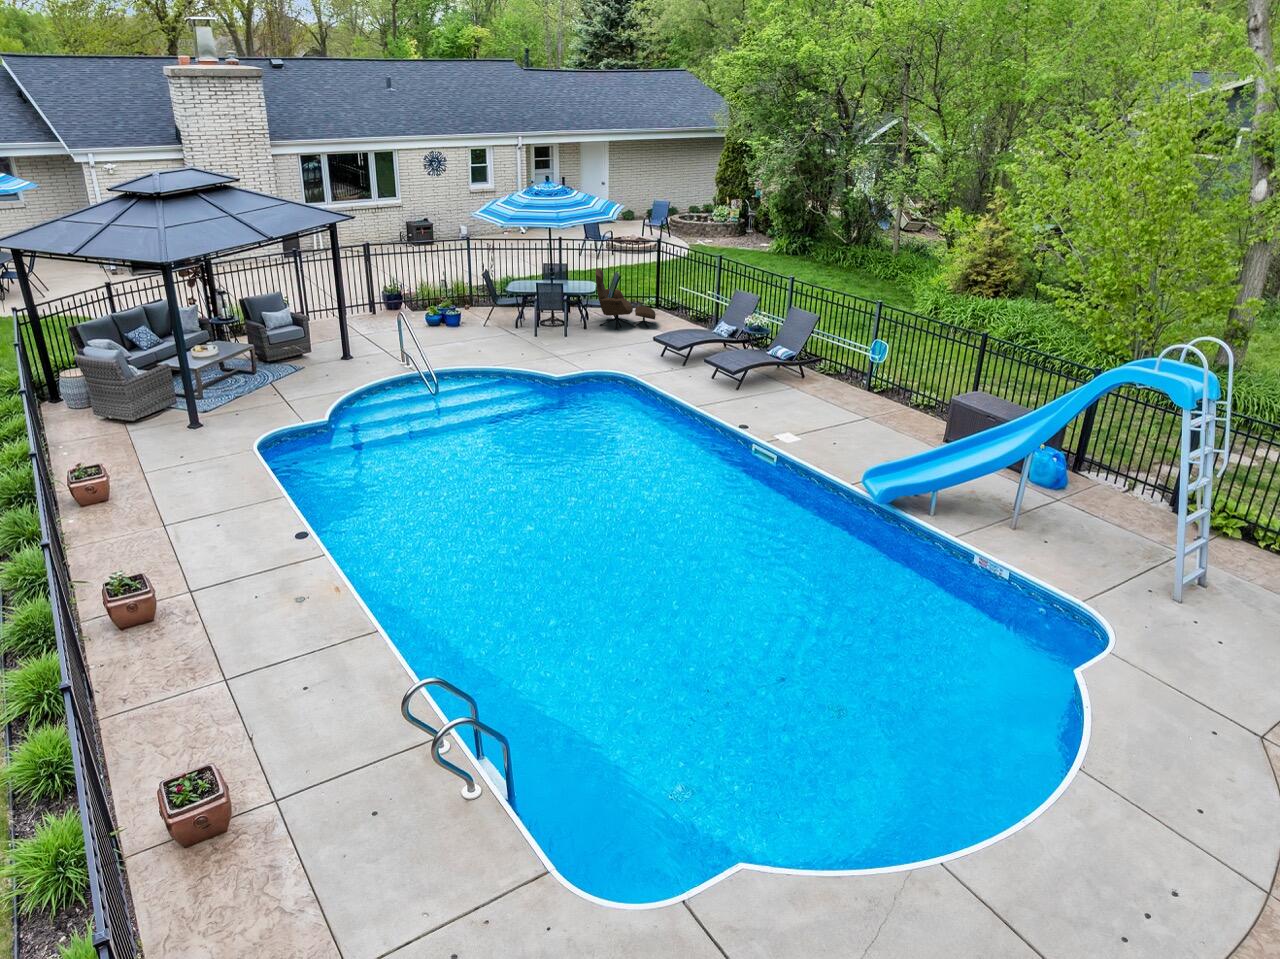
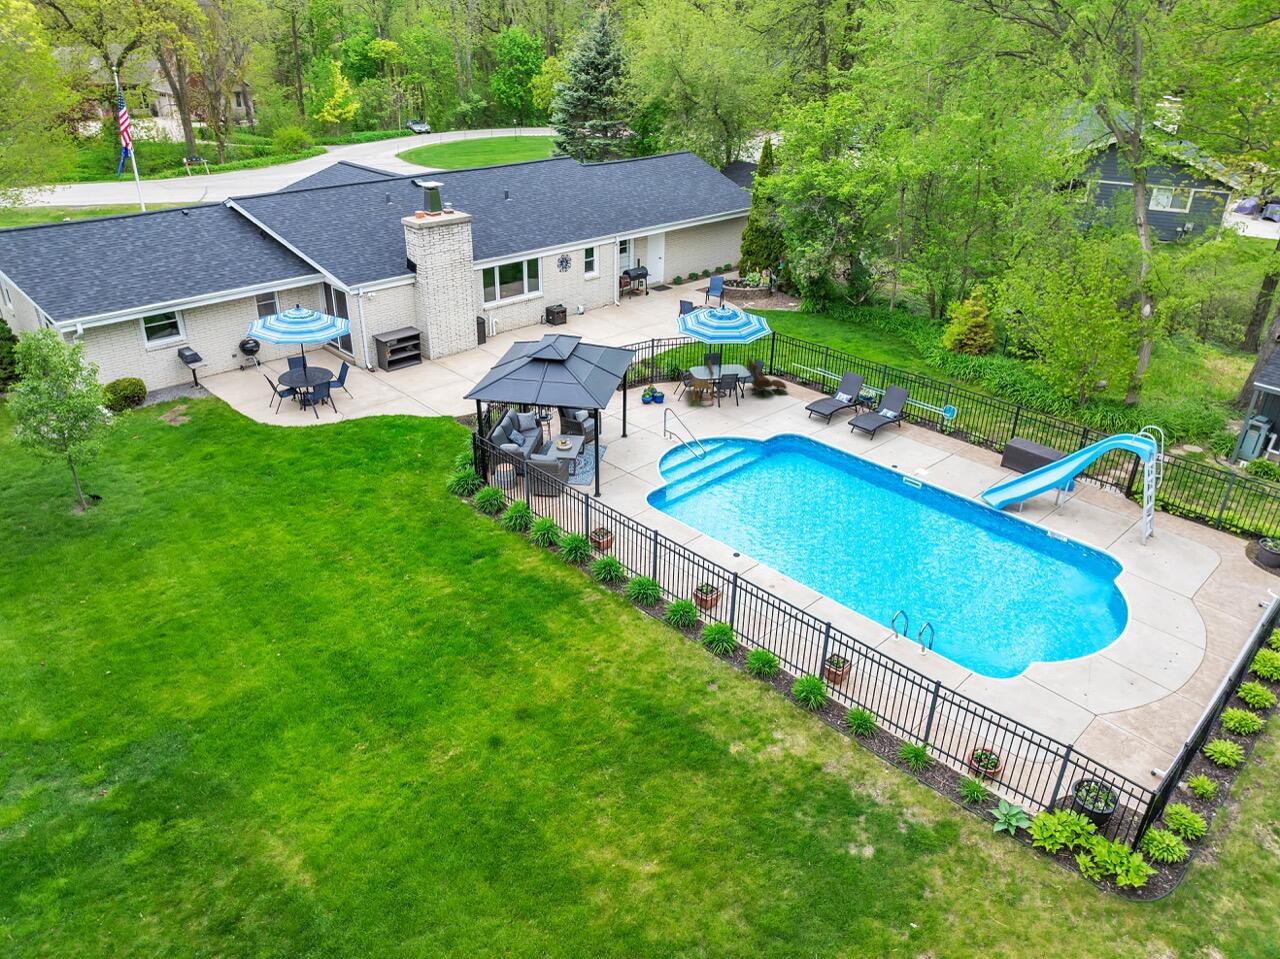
bench: none [494,267,540,332] -> present [689,361,714,405]

